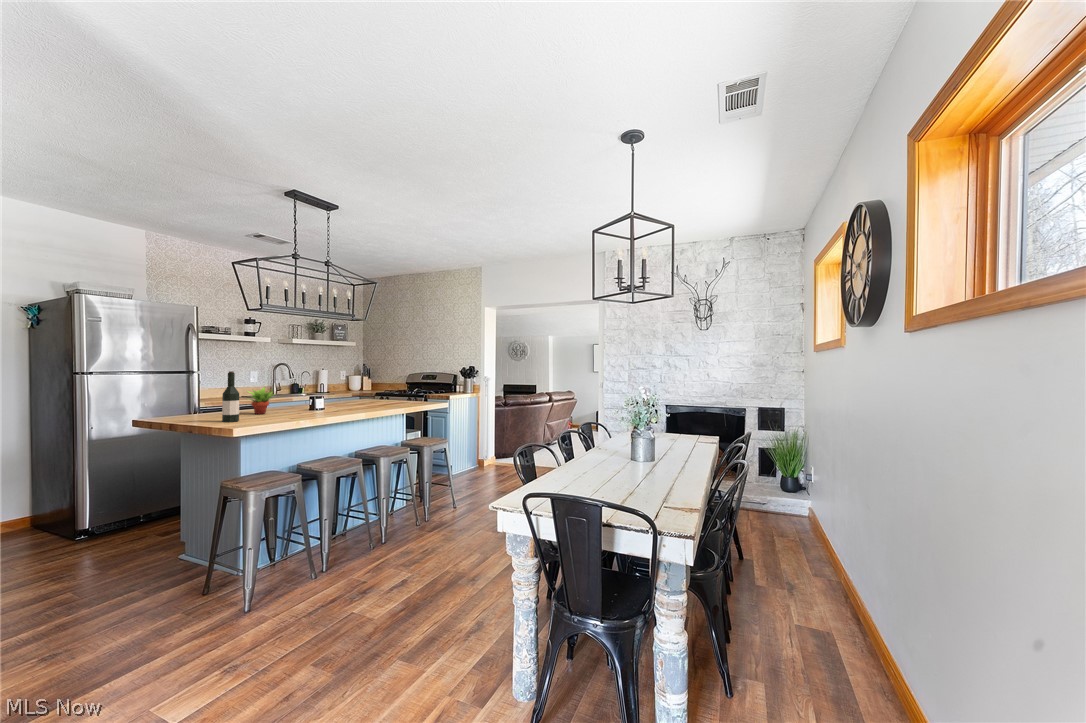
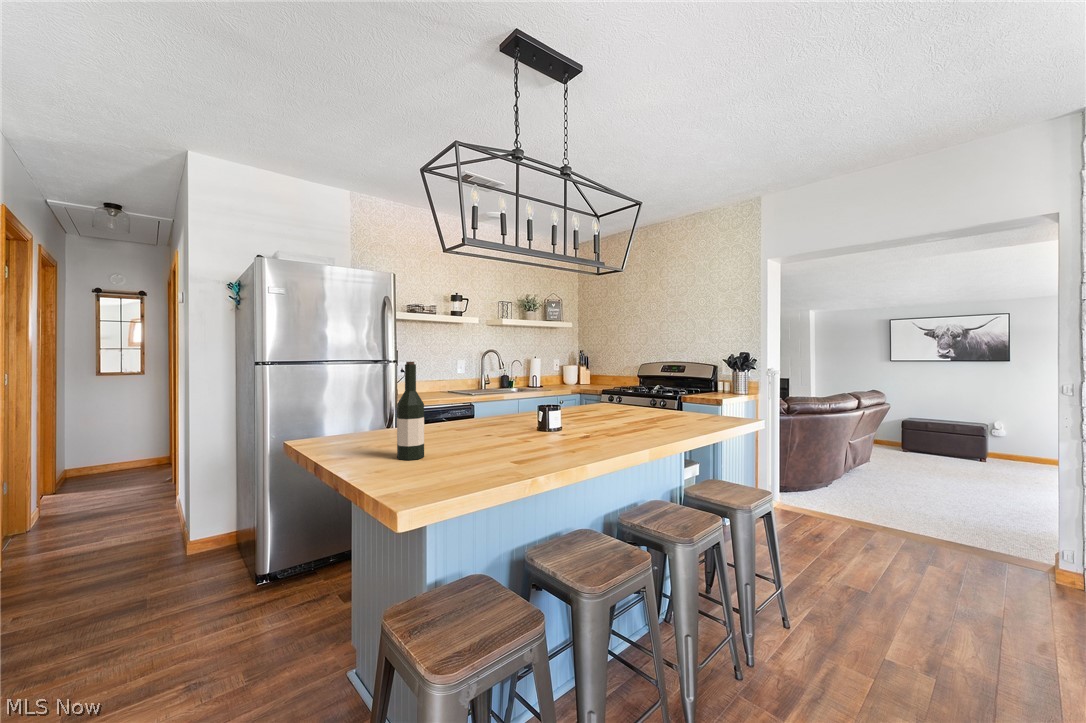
succulent plant: present [249,387,273,414] -> none [440,386,487,434]

